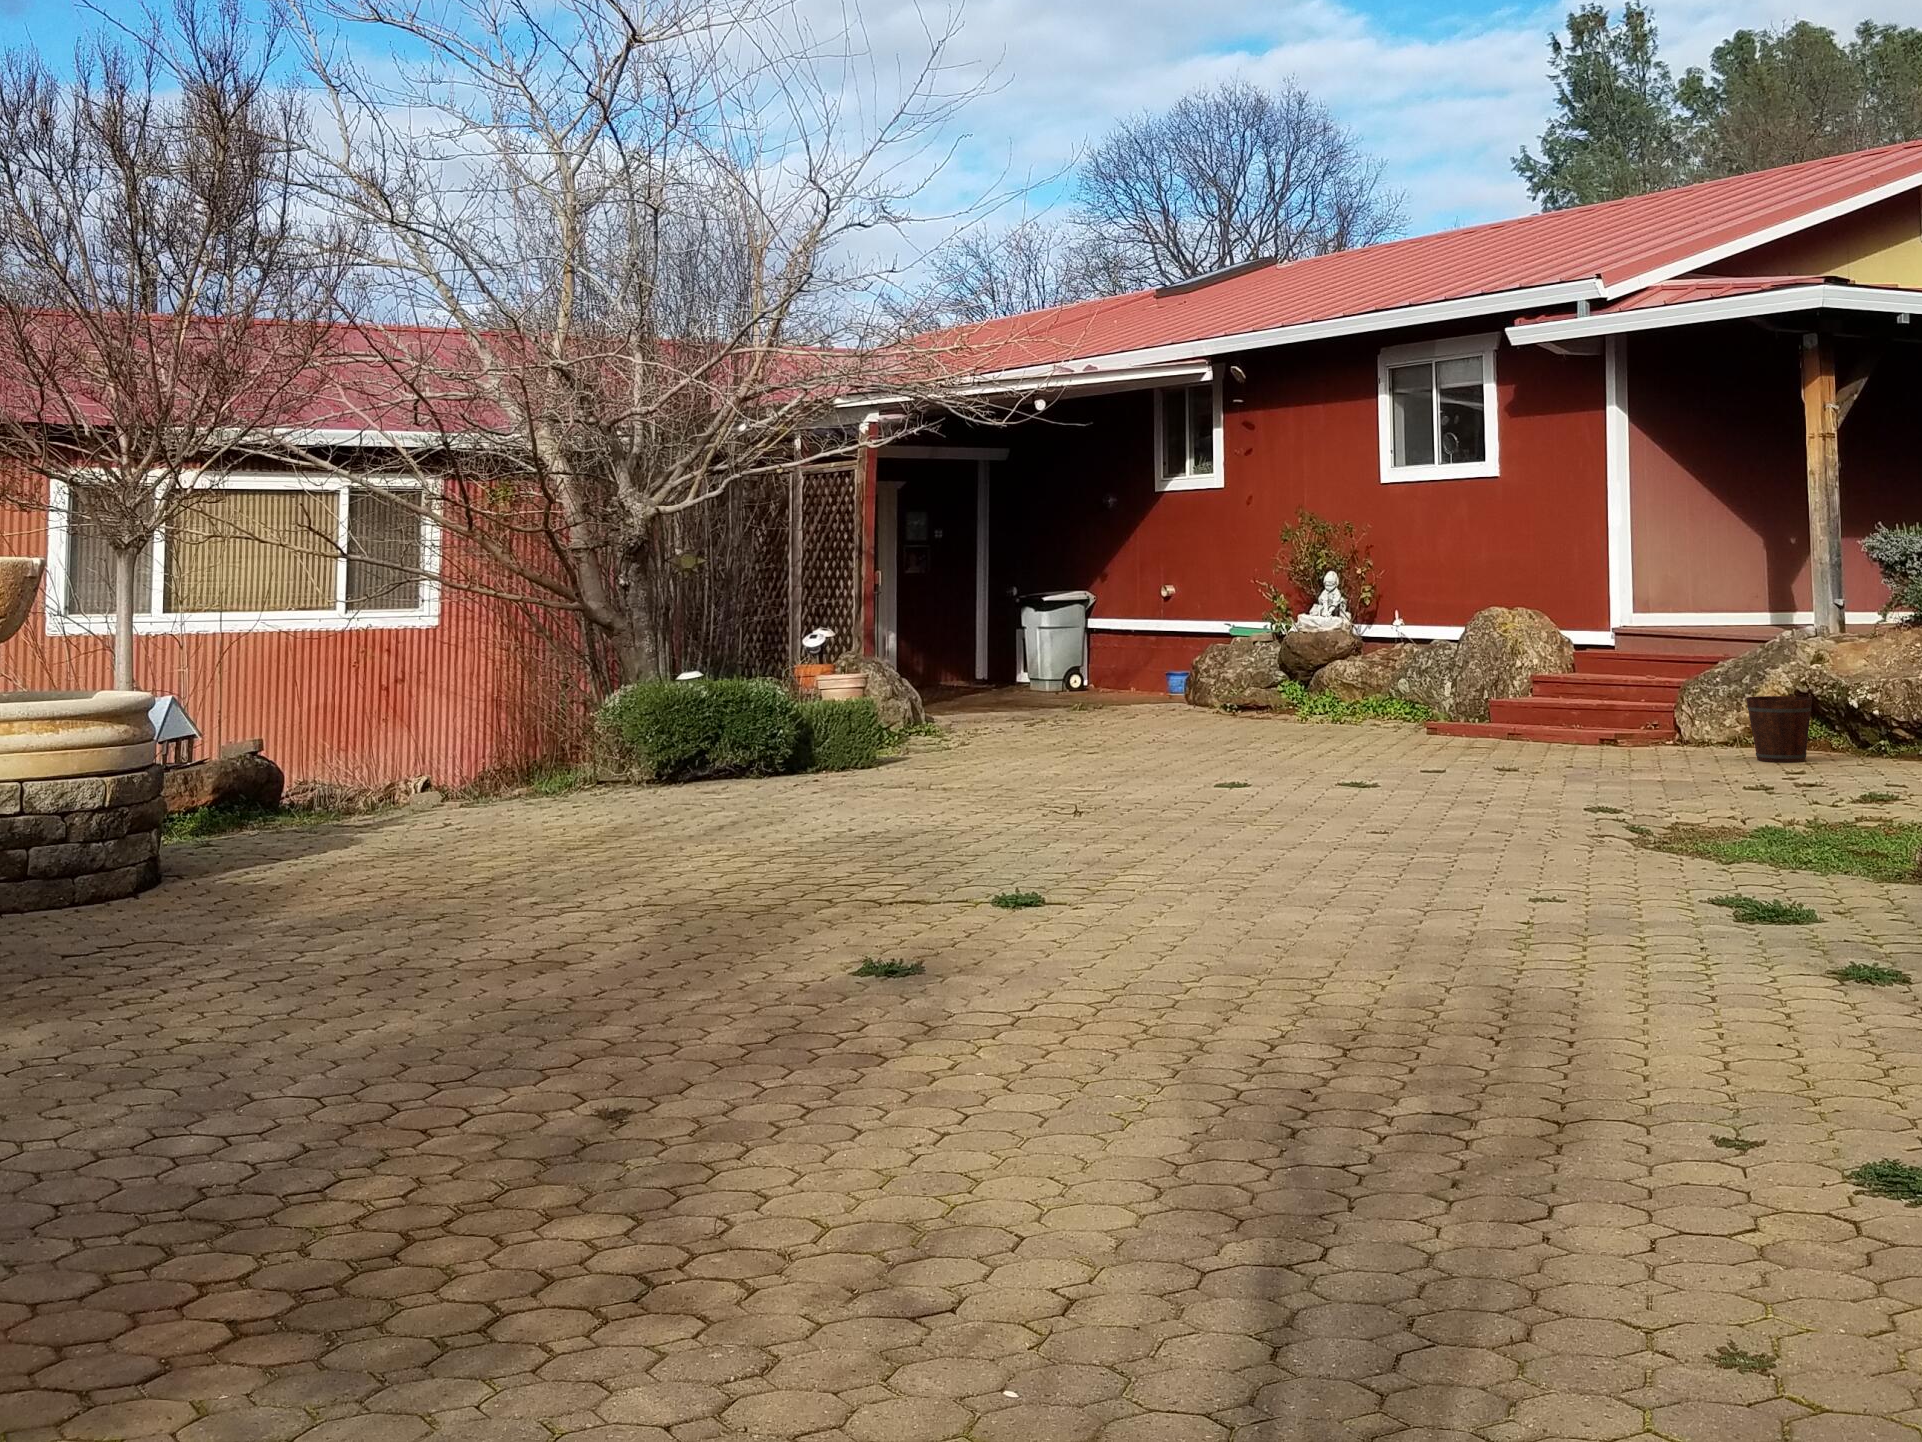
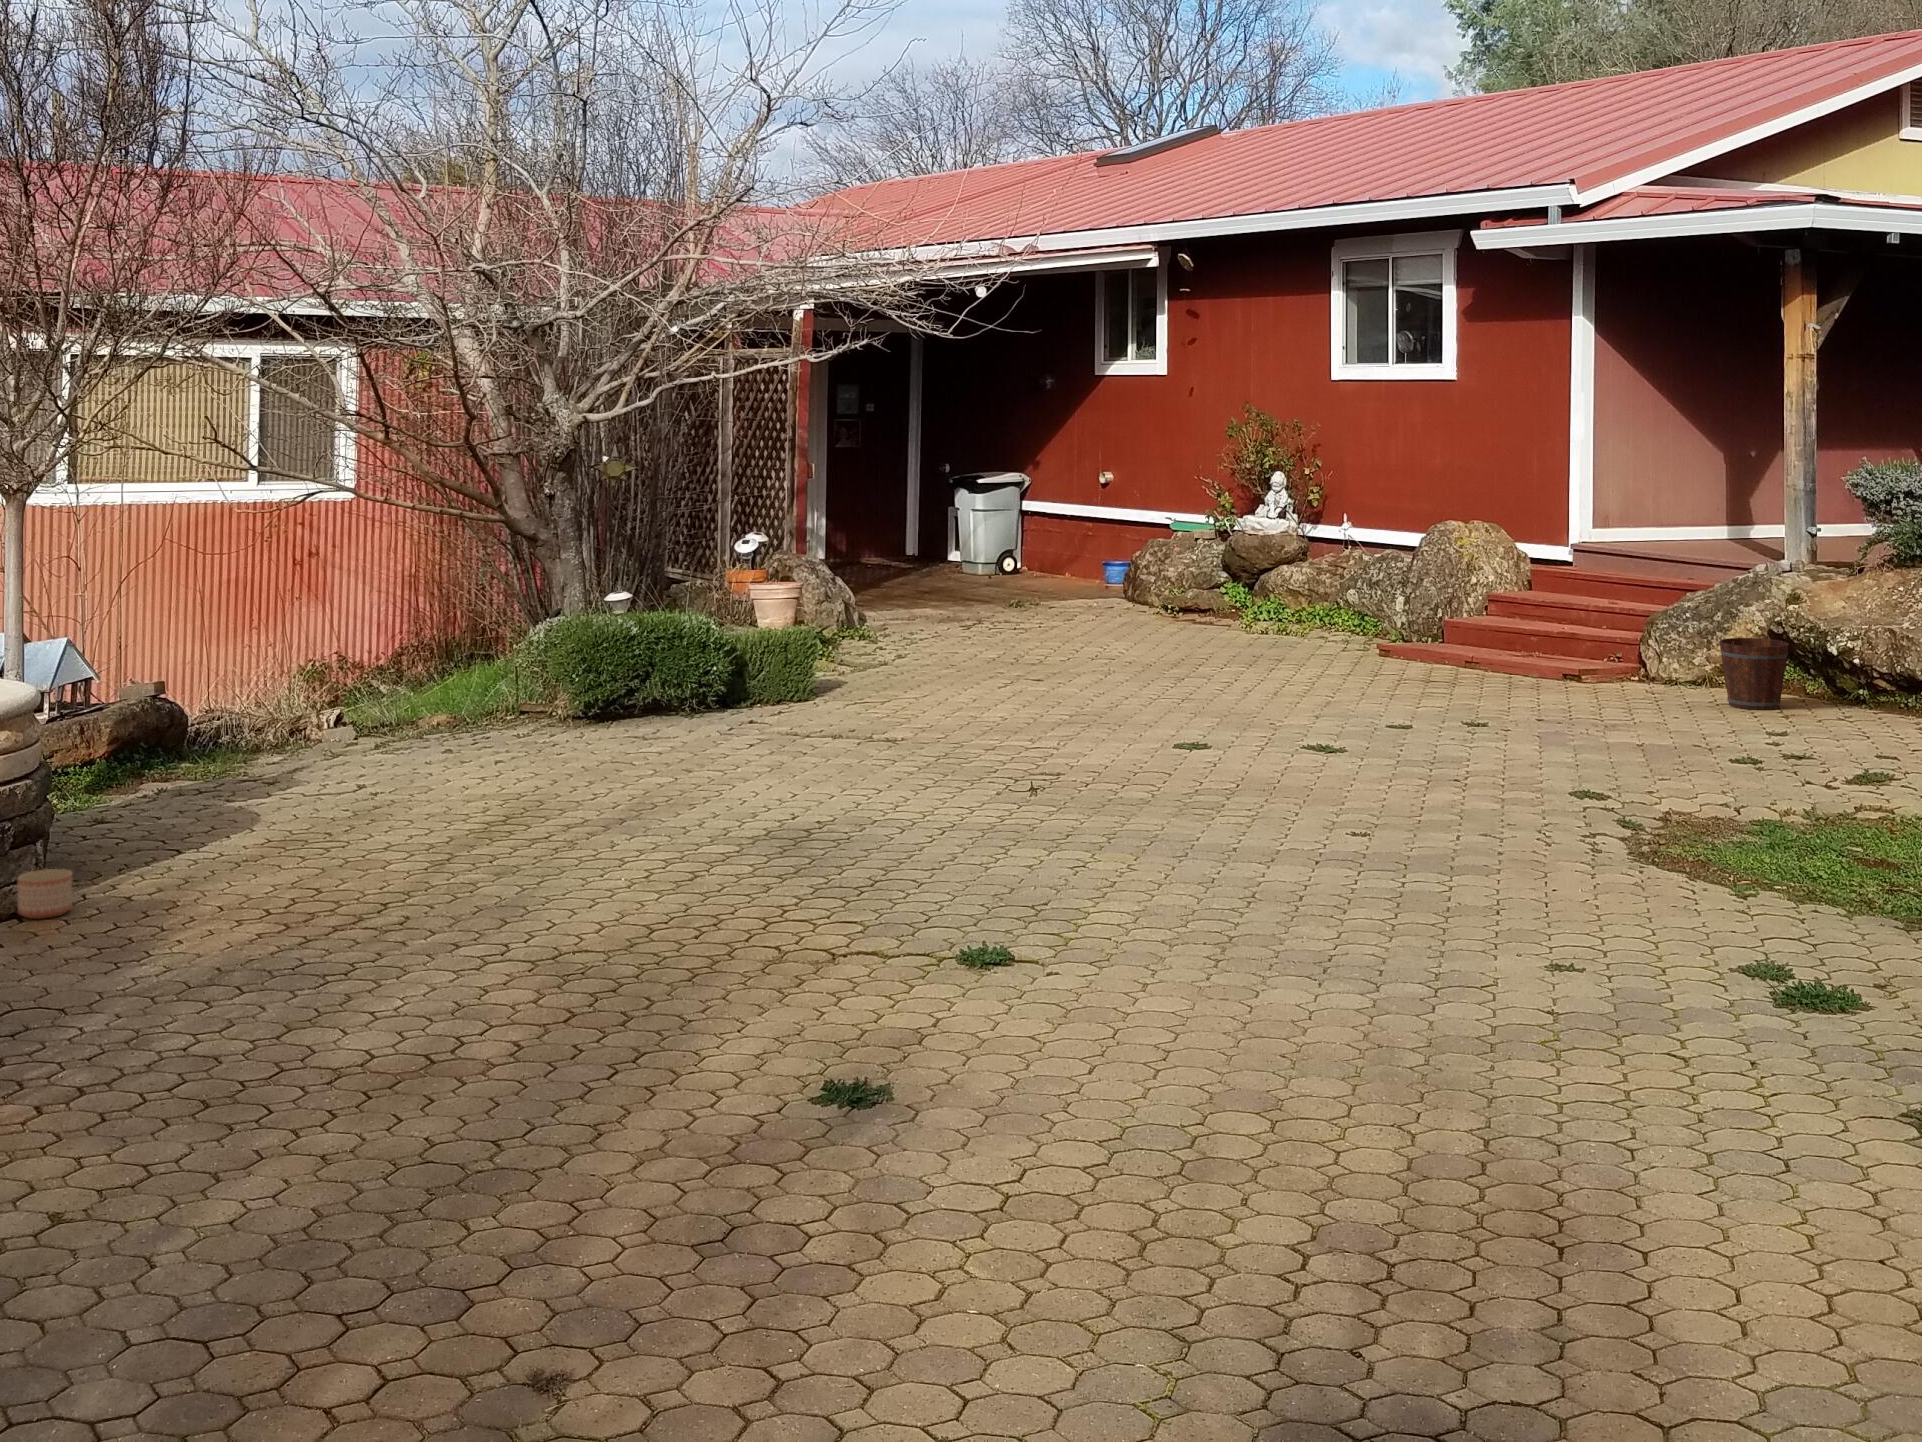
planter: none [135,855,186,897] -> present [18,869,72,919]

